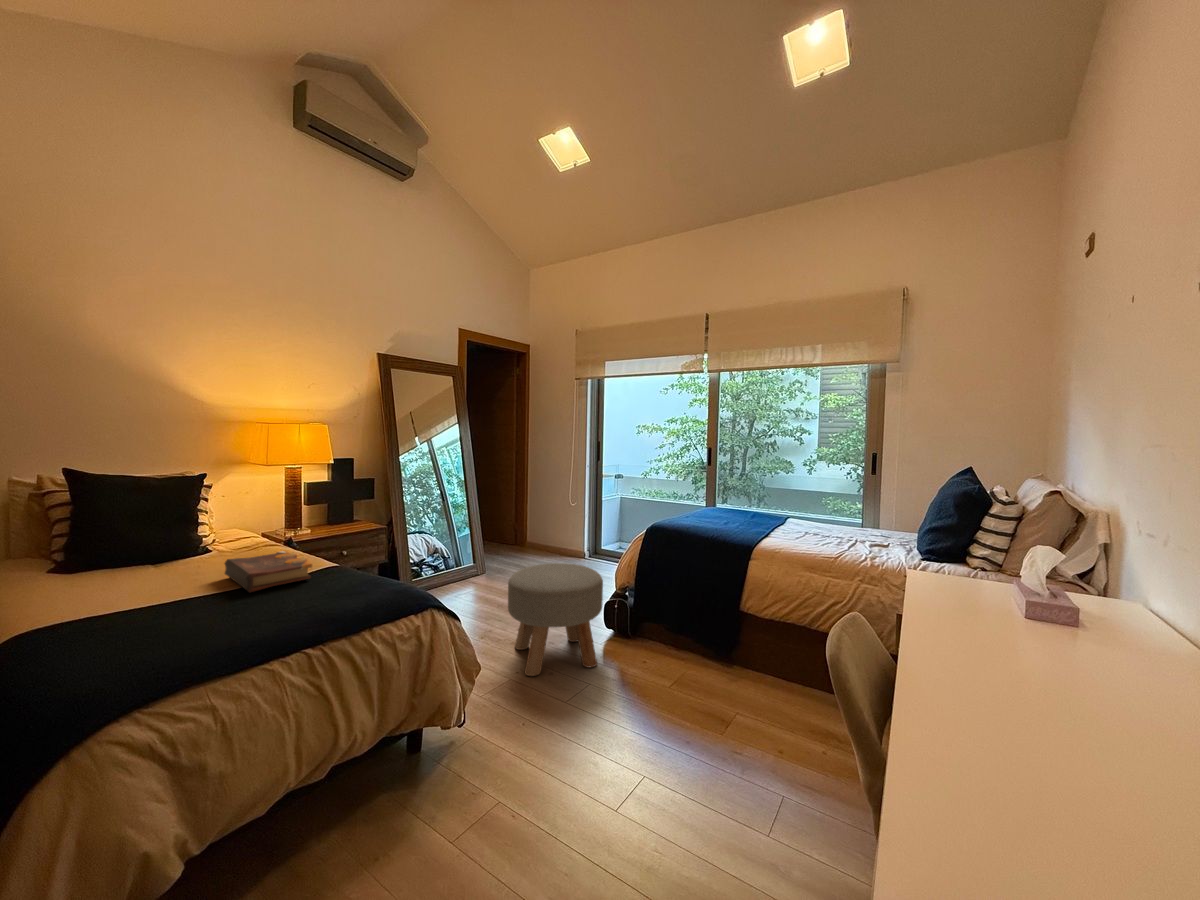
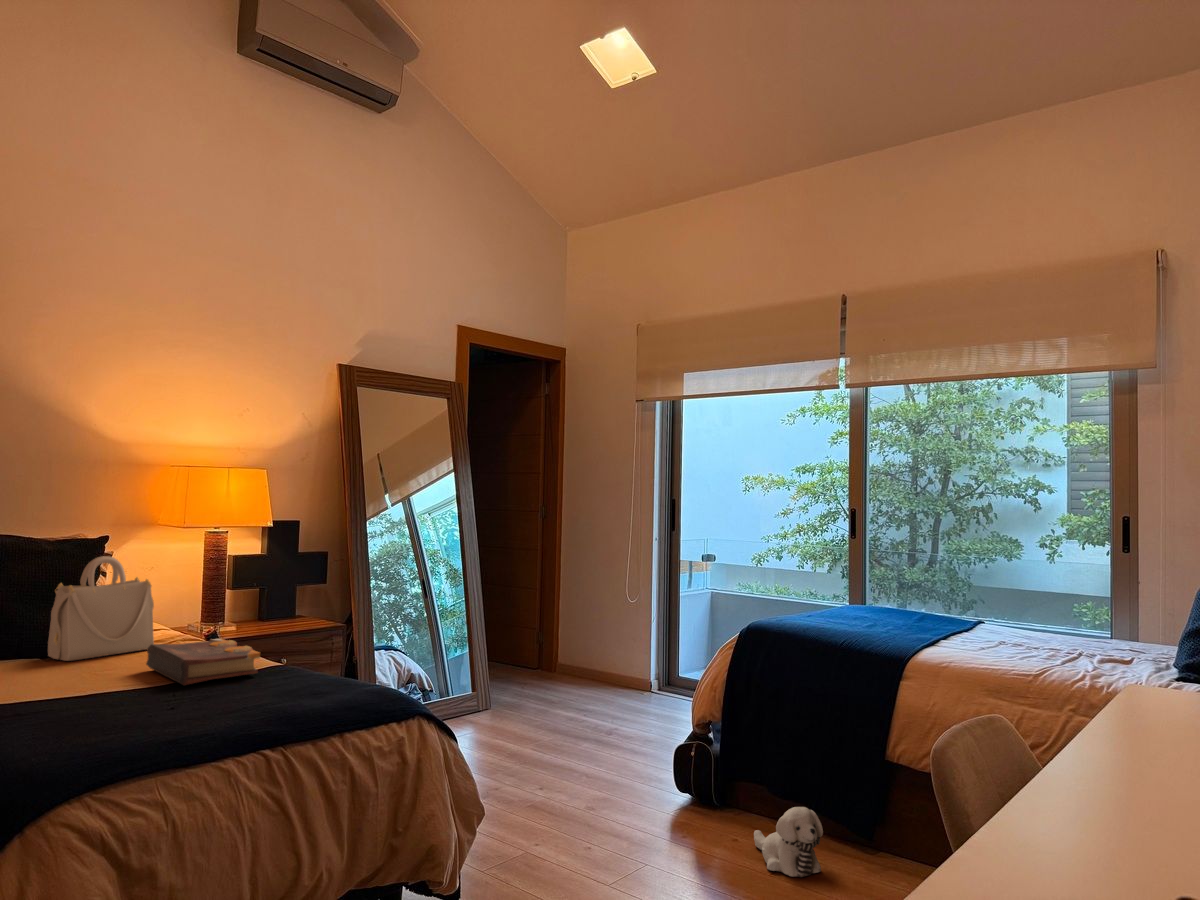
handbag: none [149,493,237,571] -> present [48,556,154,661]
ottoman: present [508,563,603,676] -> none [524,681,669,848]
plush toy: none [657,644,702,689] -> present [754,807,823,877]

